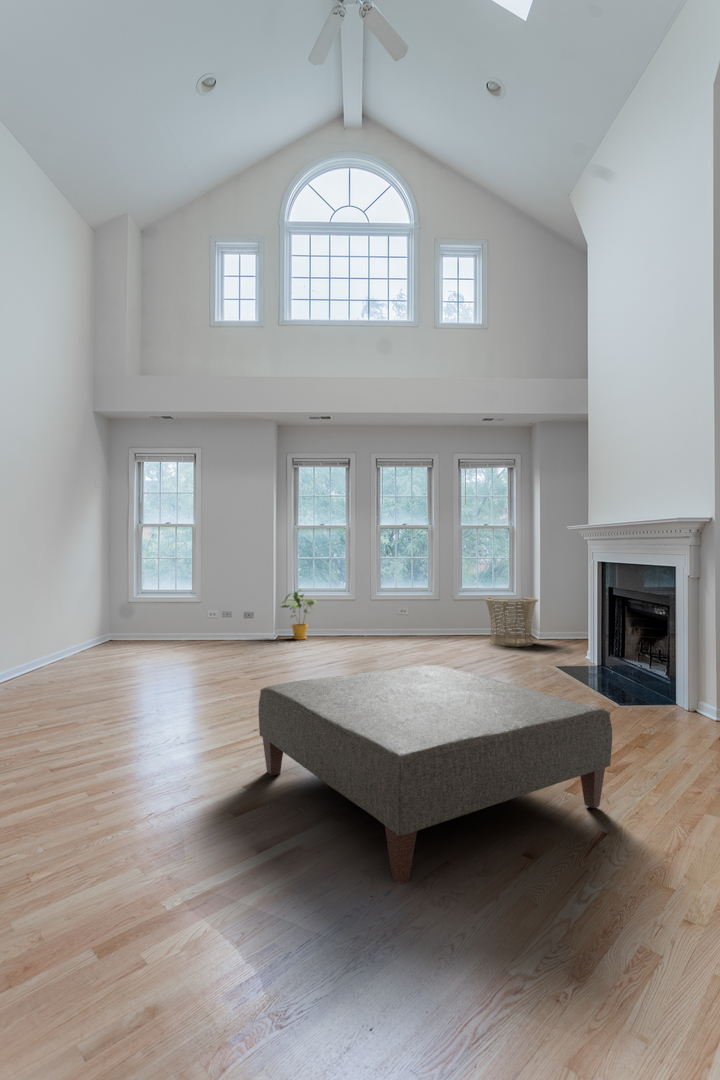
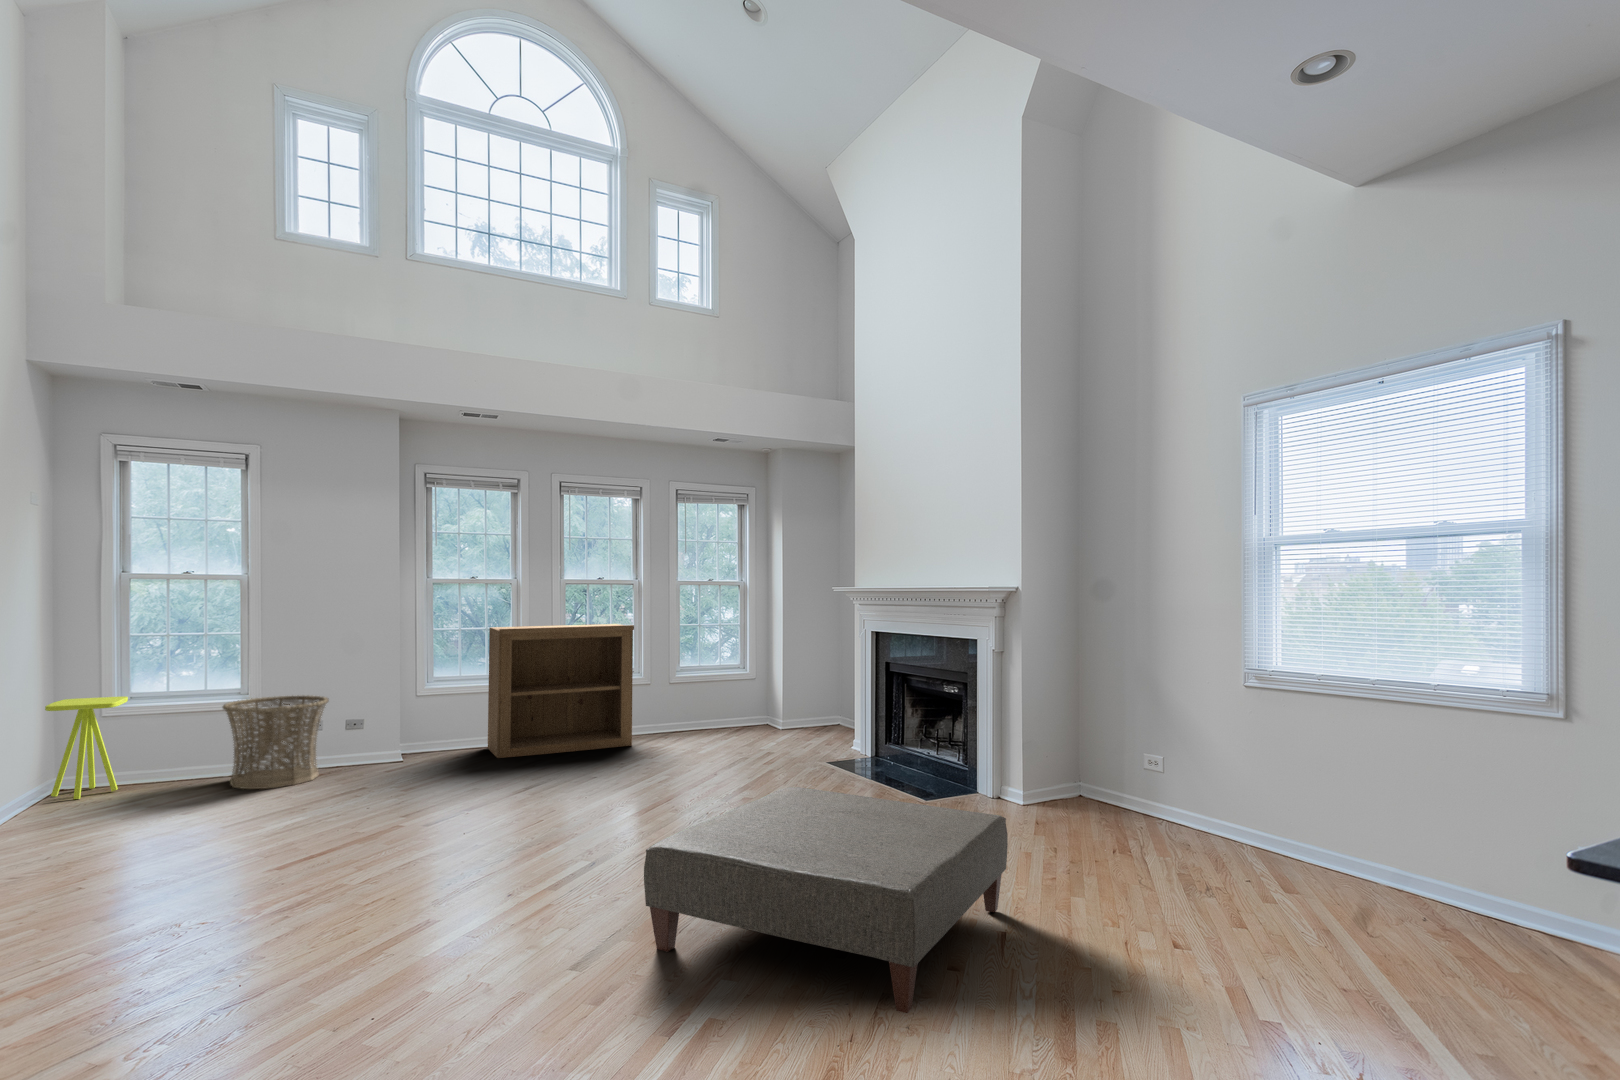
bookshelf: none [330,557,421,643] -> present [488,624,634,758]
side table: none [98,587,138,640] -> present [45,696,128,799]
house plant: present [280,590,318,640] -> none [406,681,472,759]
basket: present [485,597,538,646] -> present [223,696,329,789]

